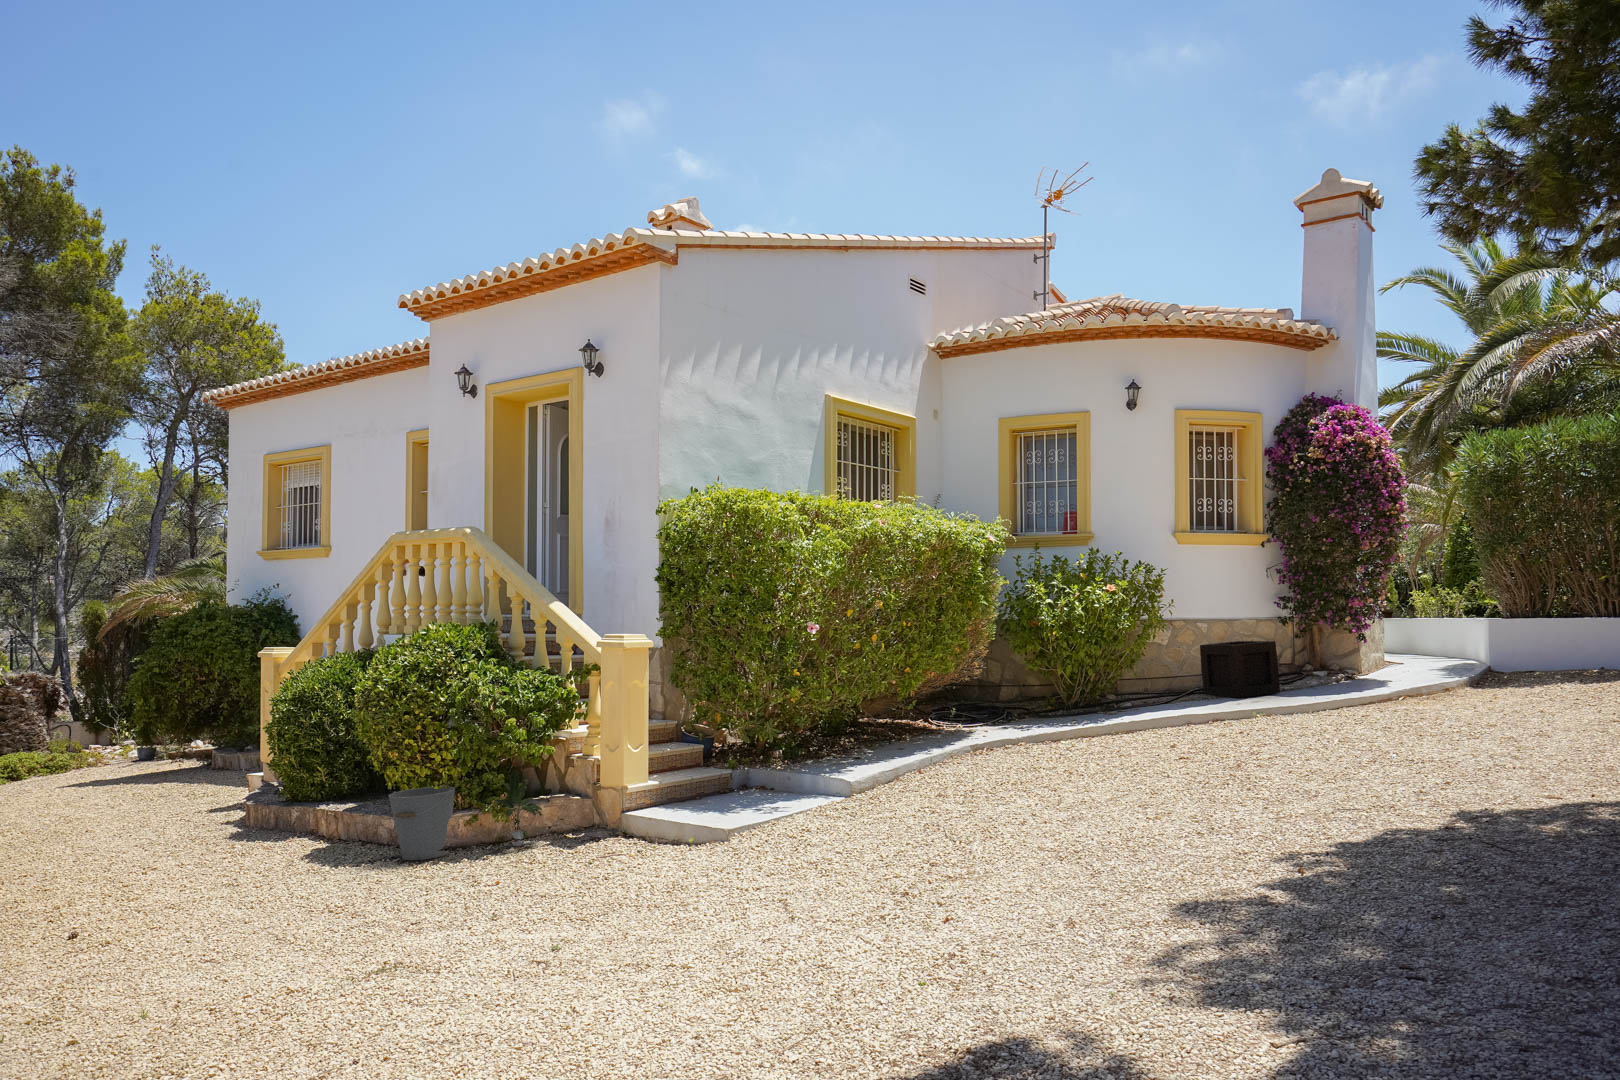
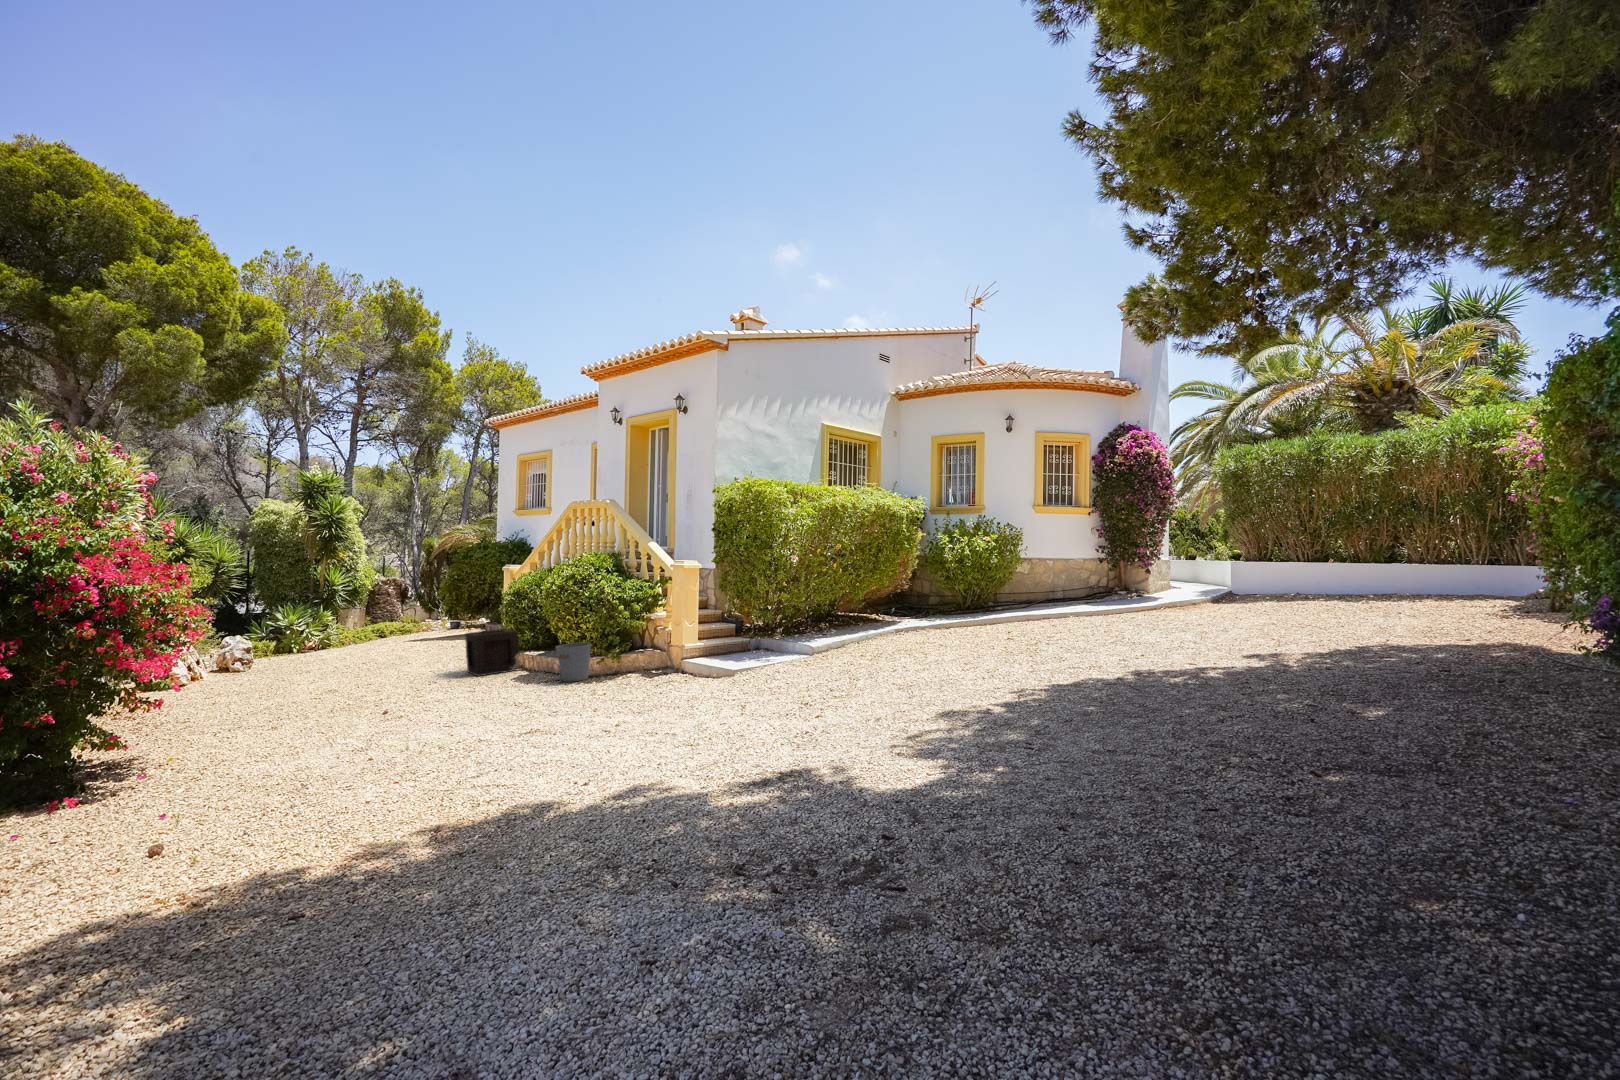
wooden crate: present [1200,641,1280,698] -> present [465,629,519,676]
potted plant: present [495,771,542,846] -> none [612,635,639,676]

